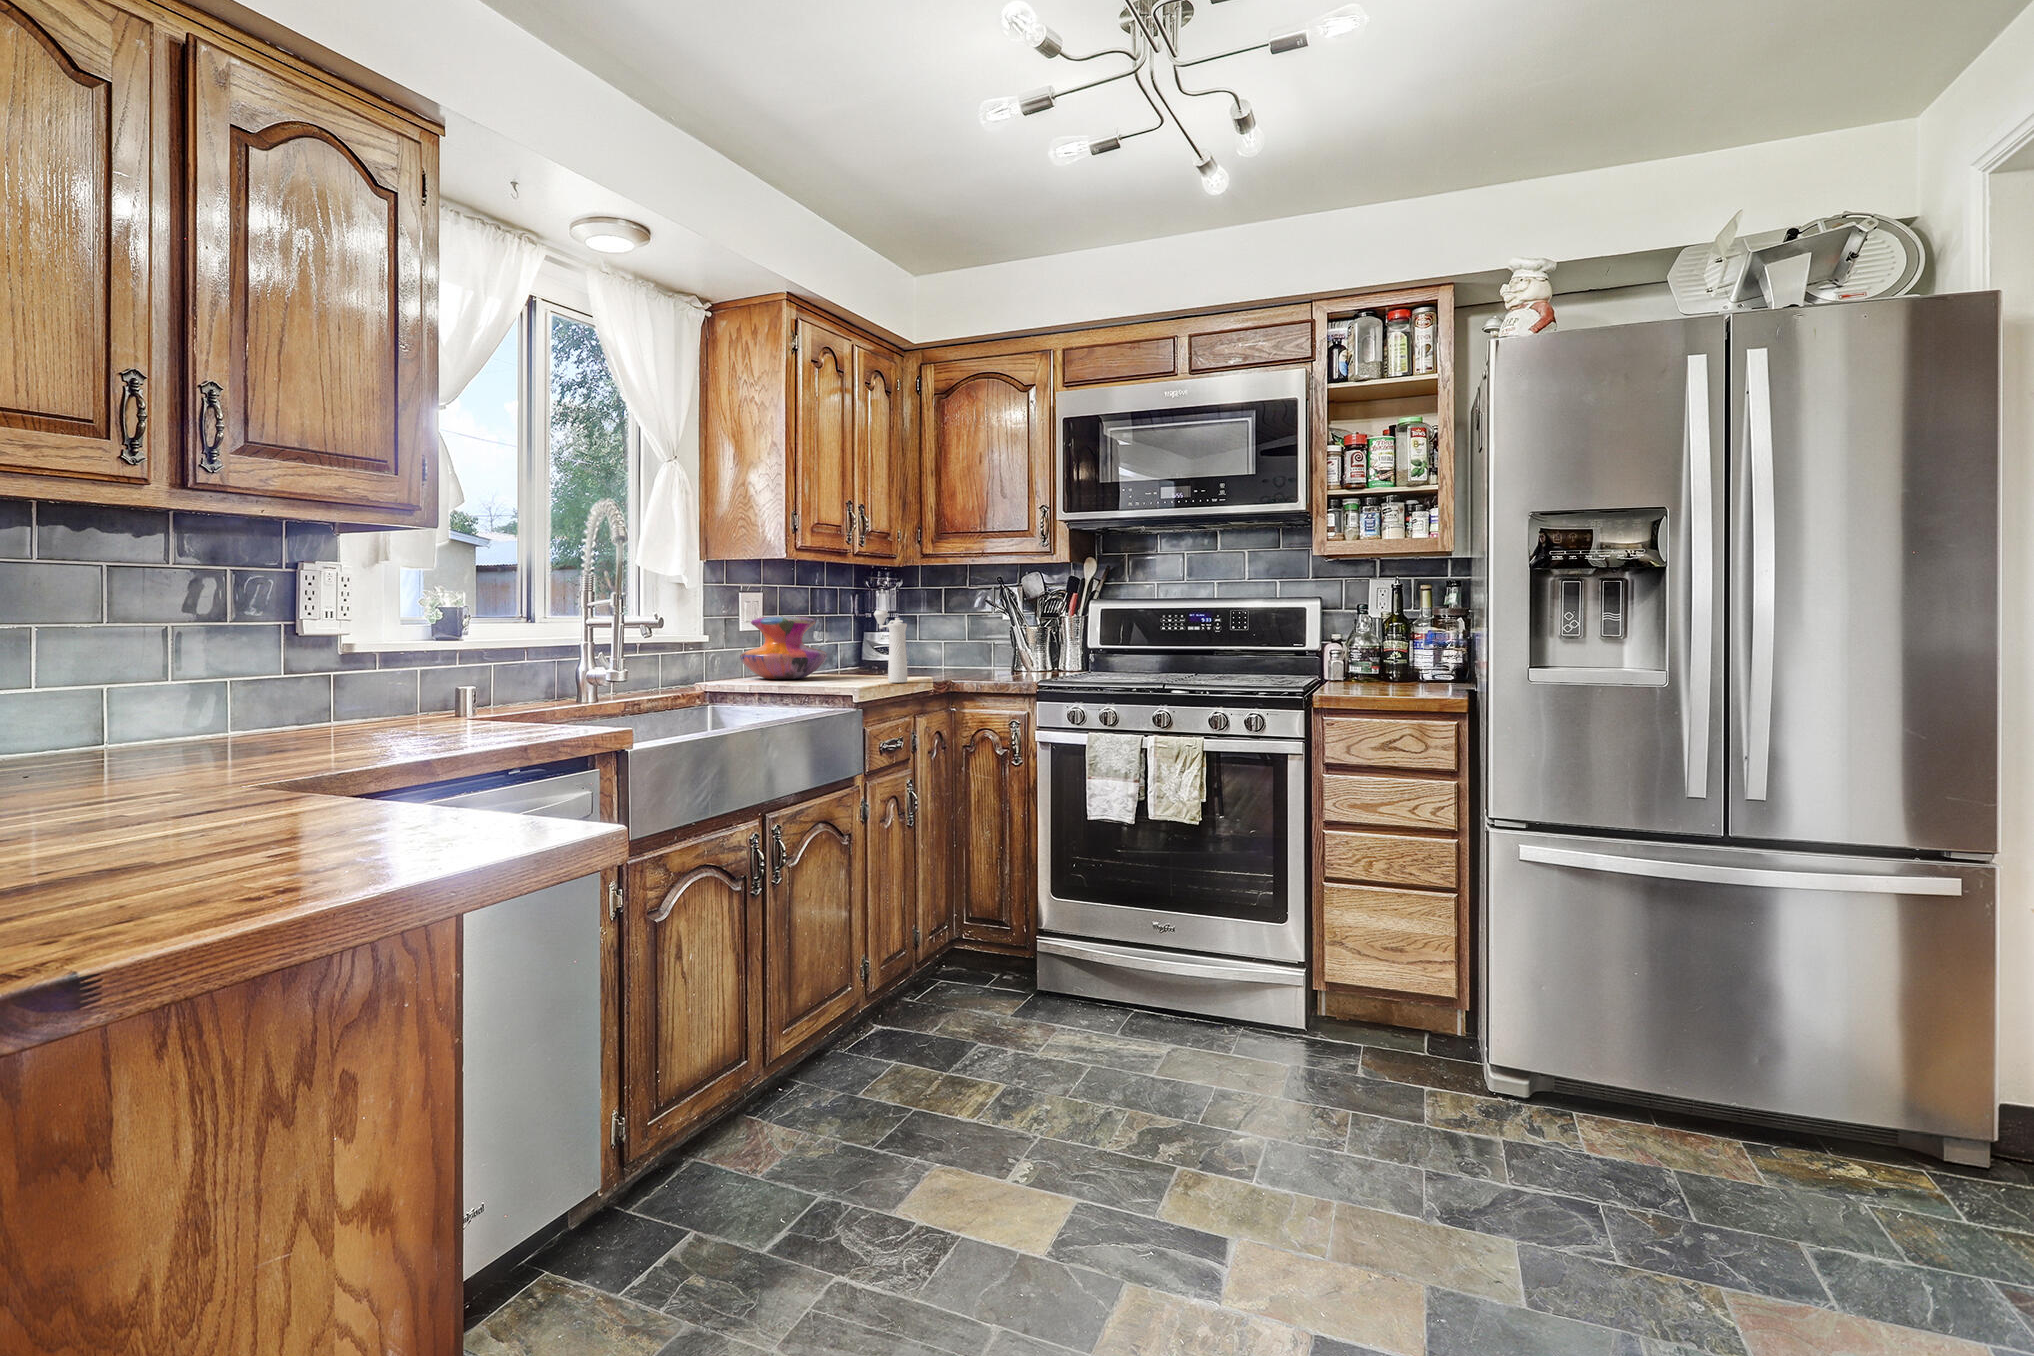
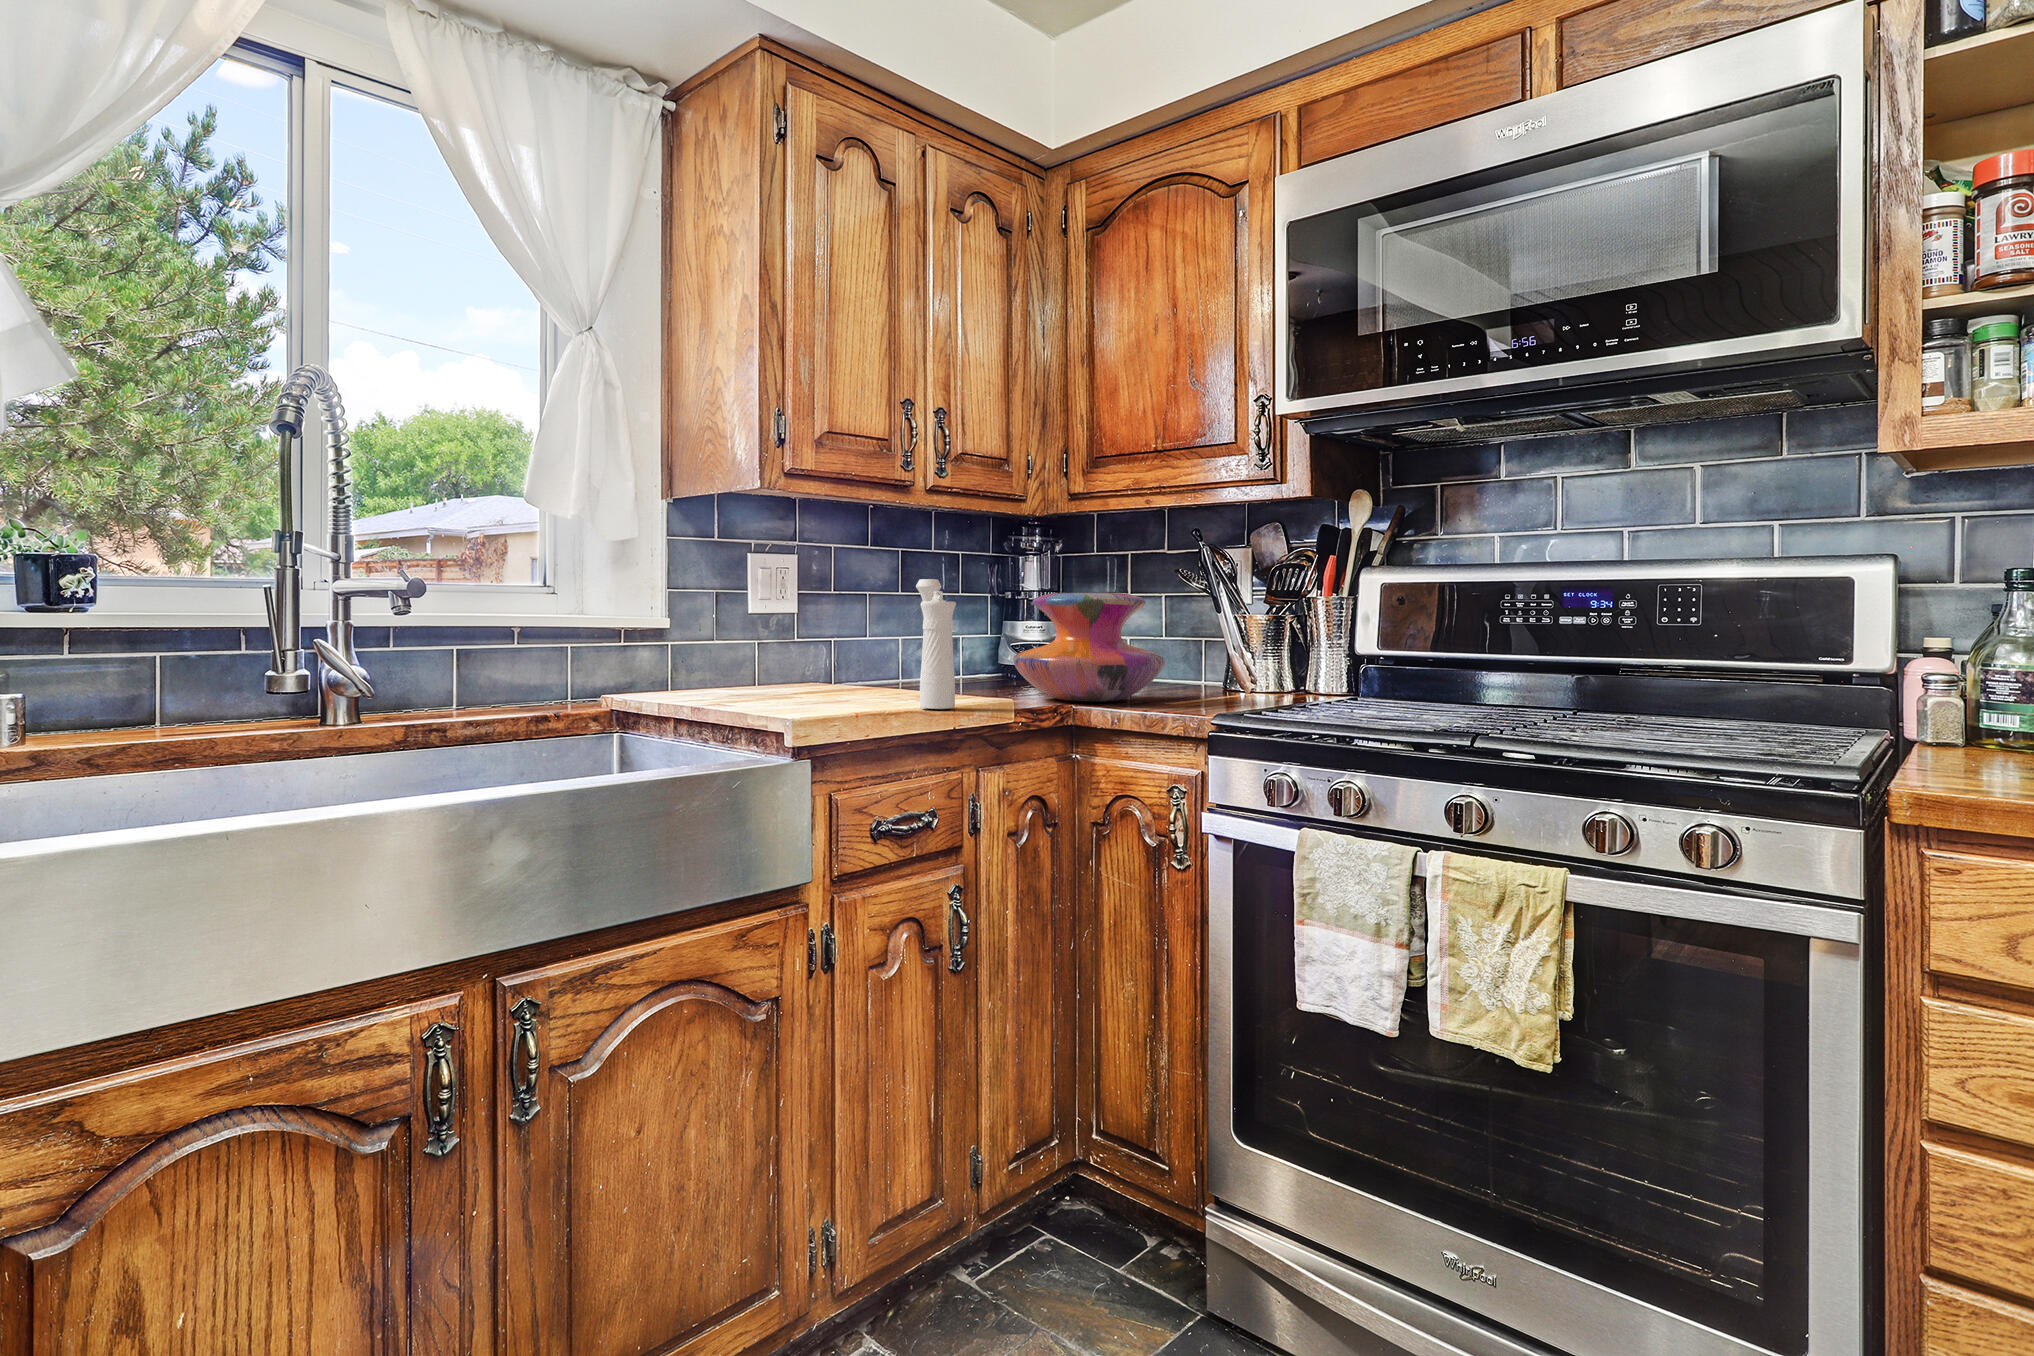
decorative vase: present [740,617,827,679] -> present [1013,593,1165,702]

